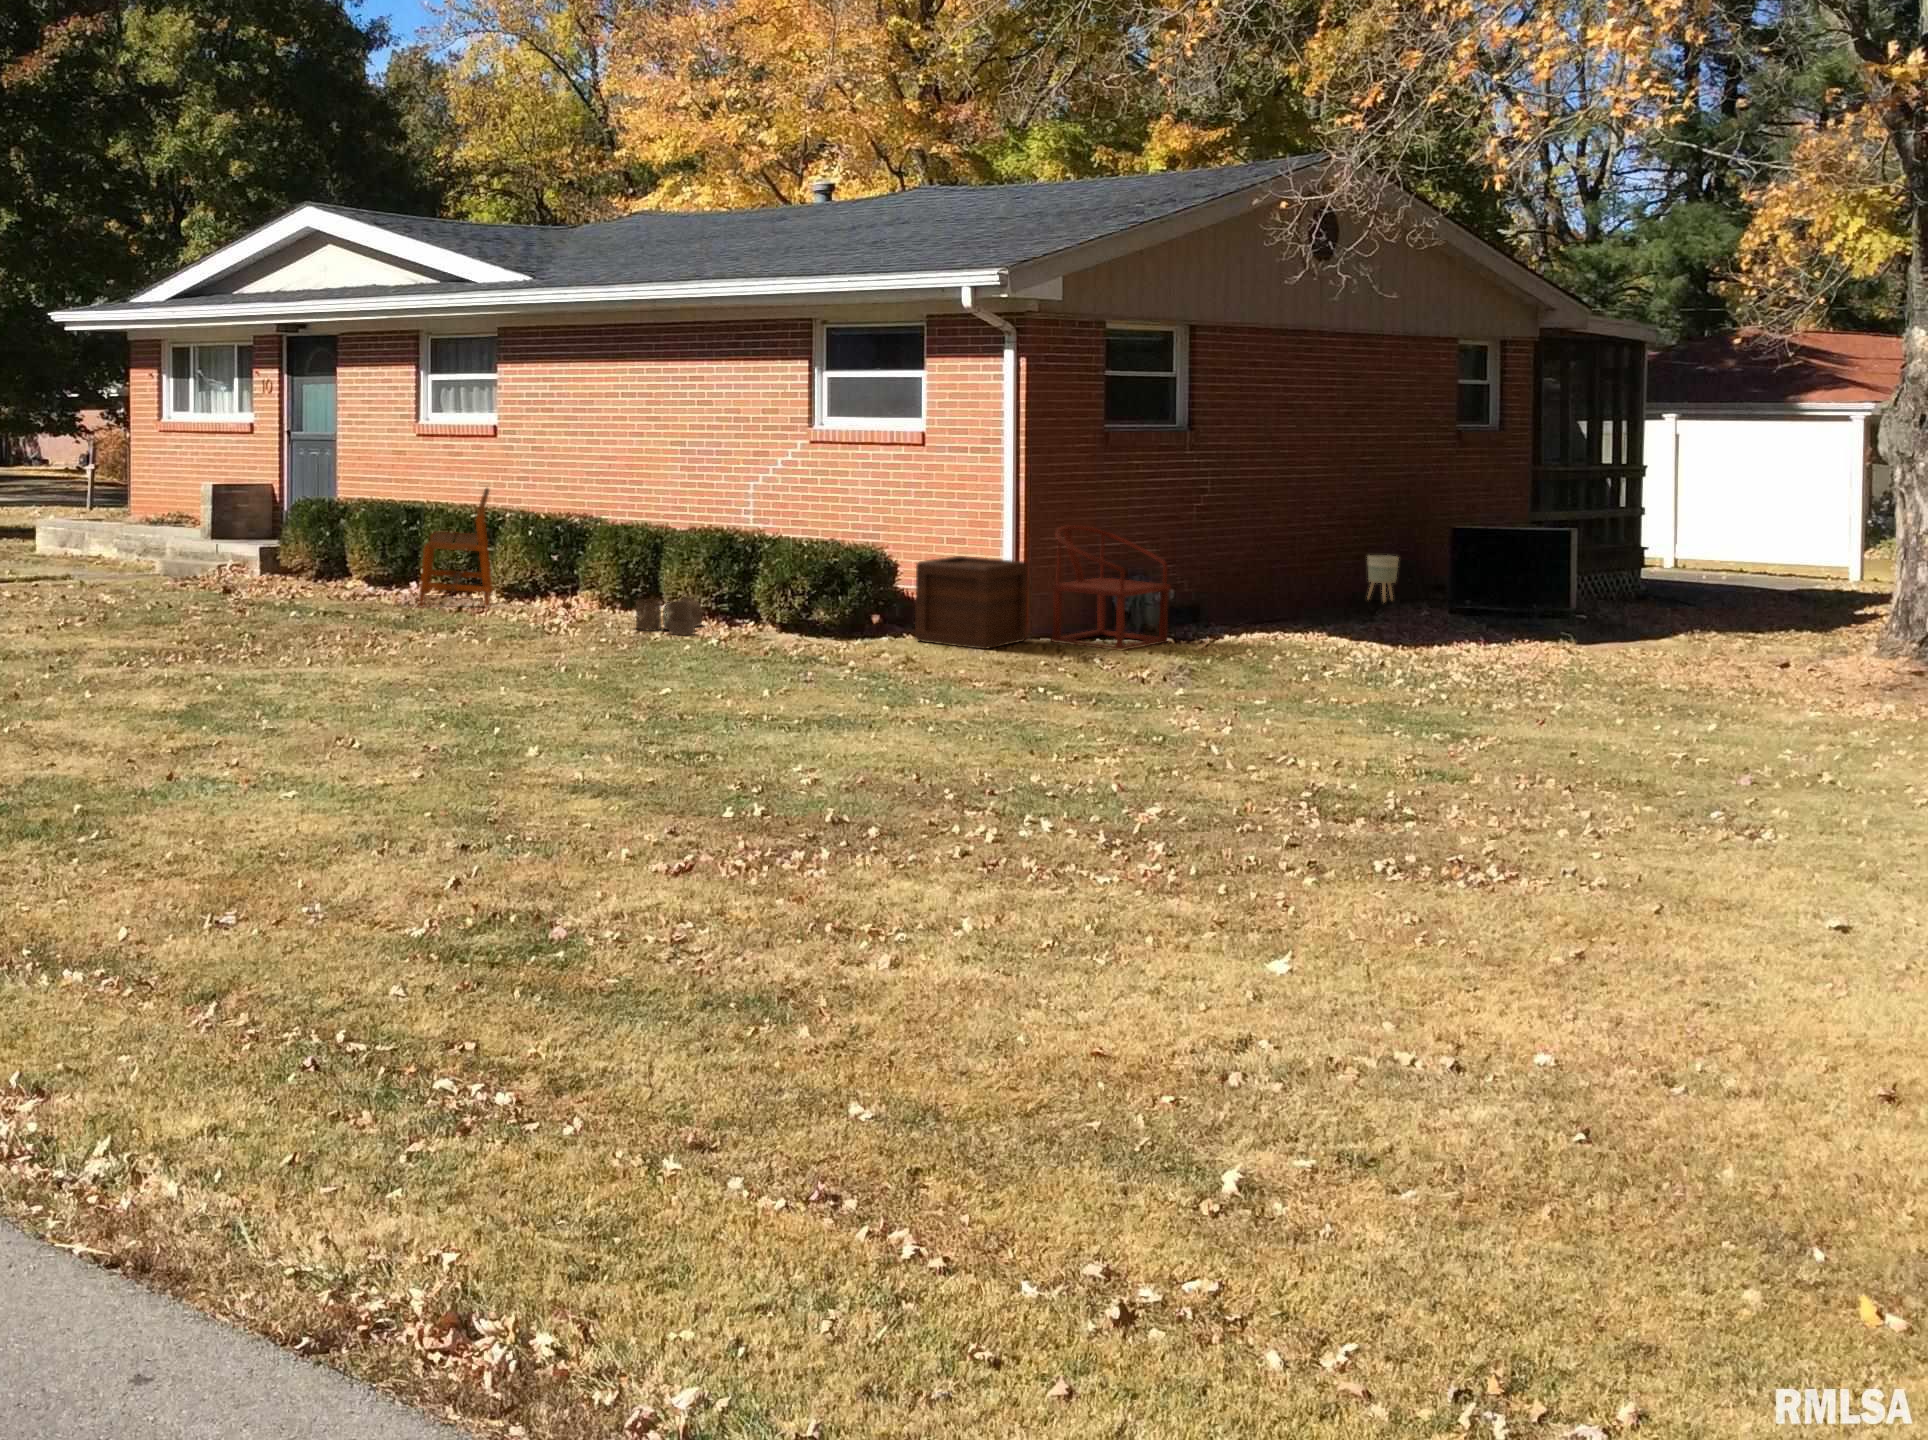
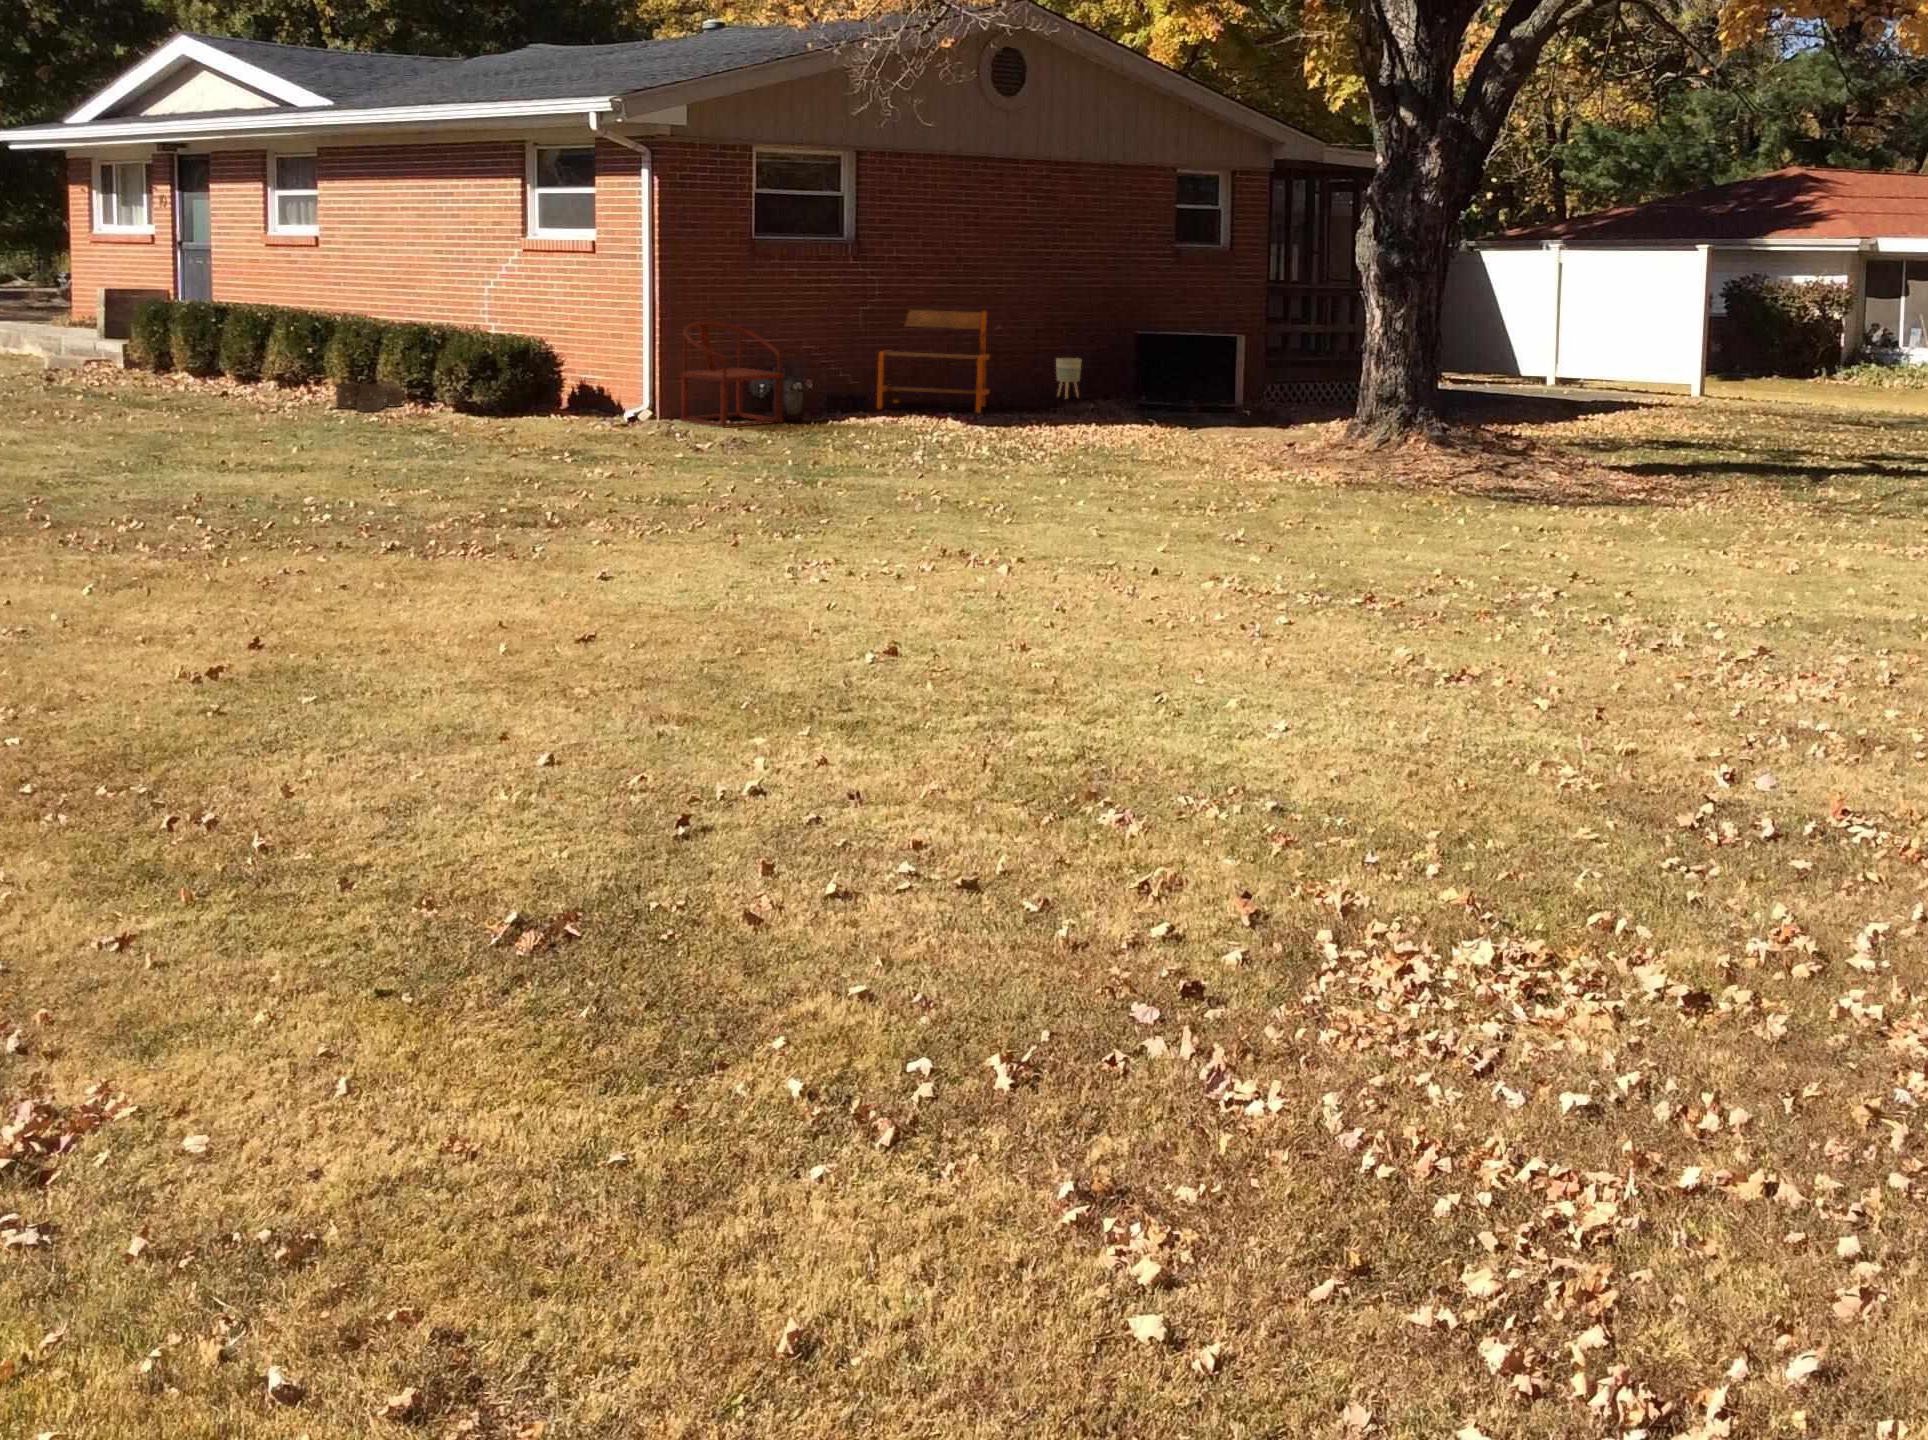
bench: present [418,488,493,607] -> present [877,310,990,413]
wooden crate: present [915,556,1028,649] -> none [559,348,658,425]

